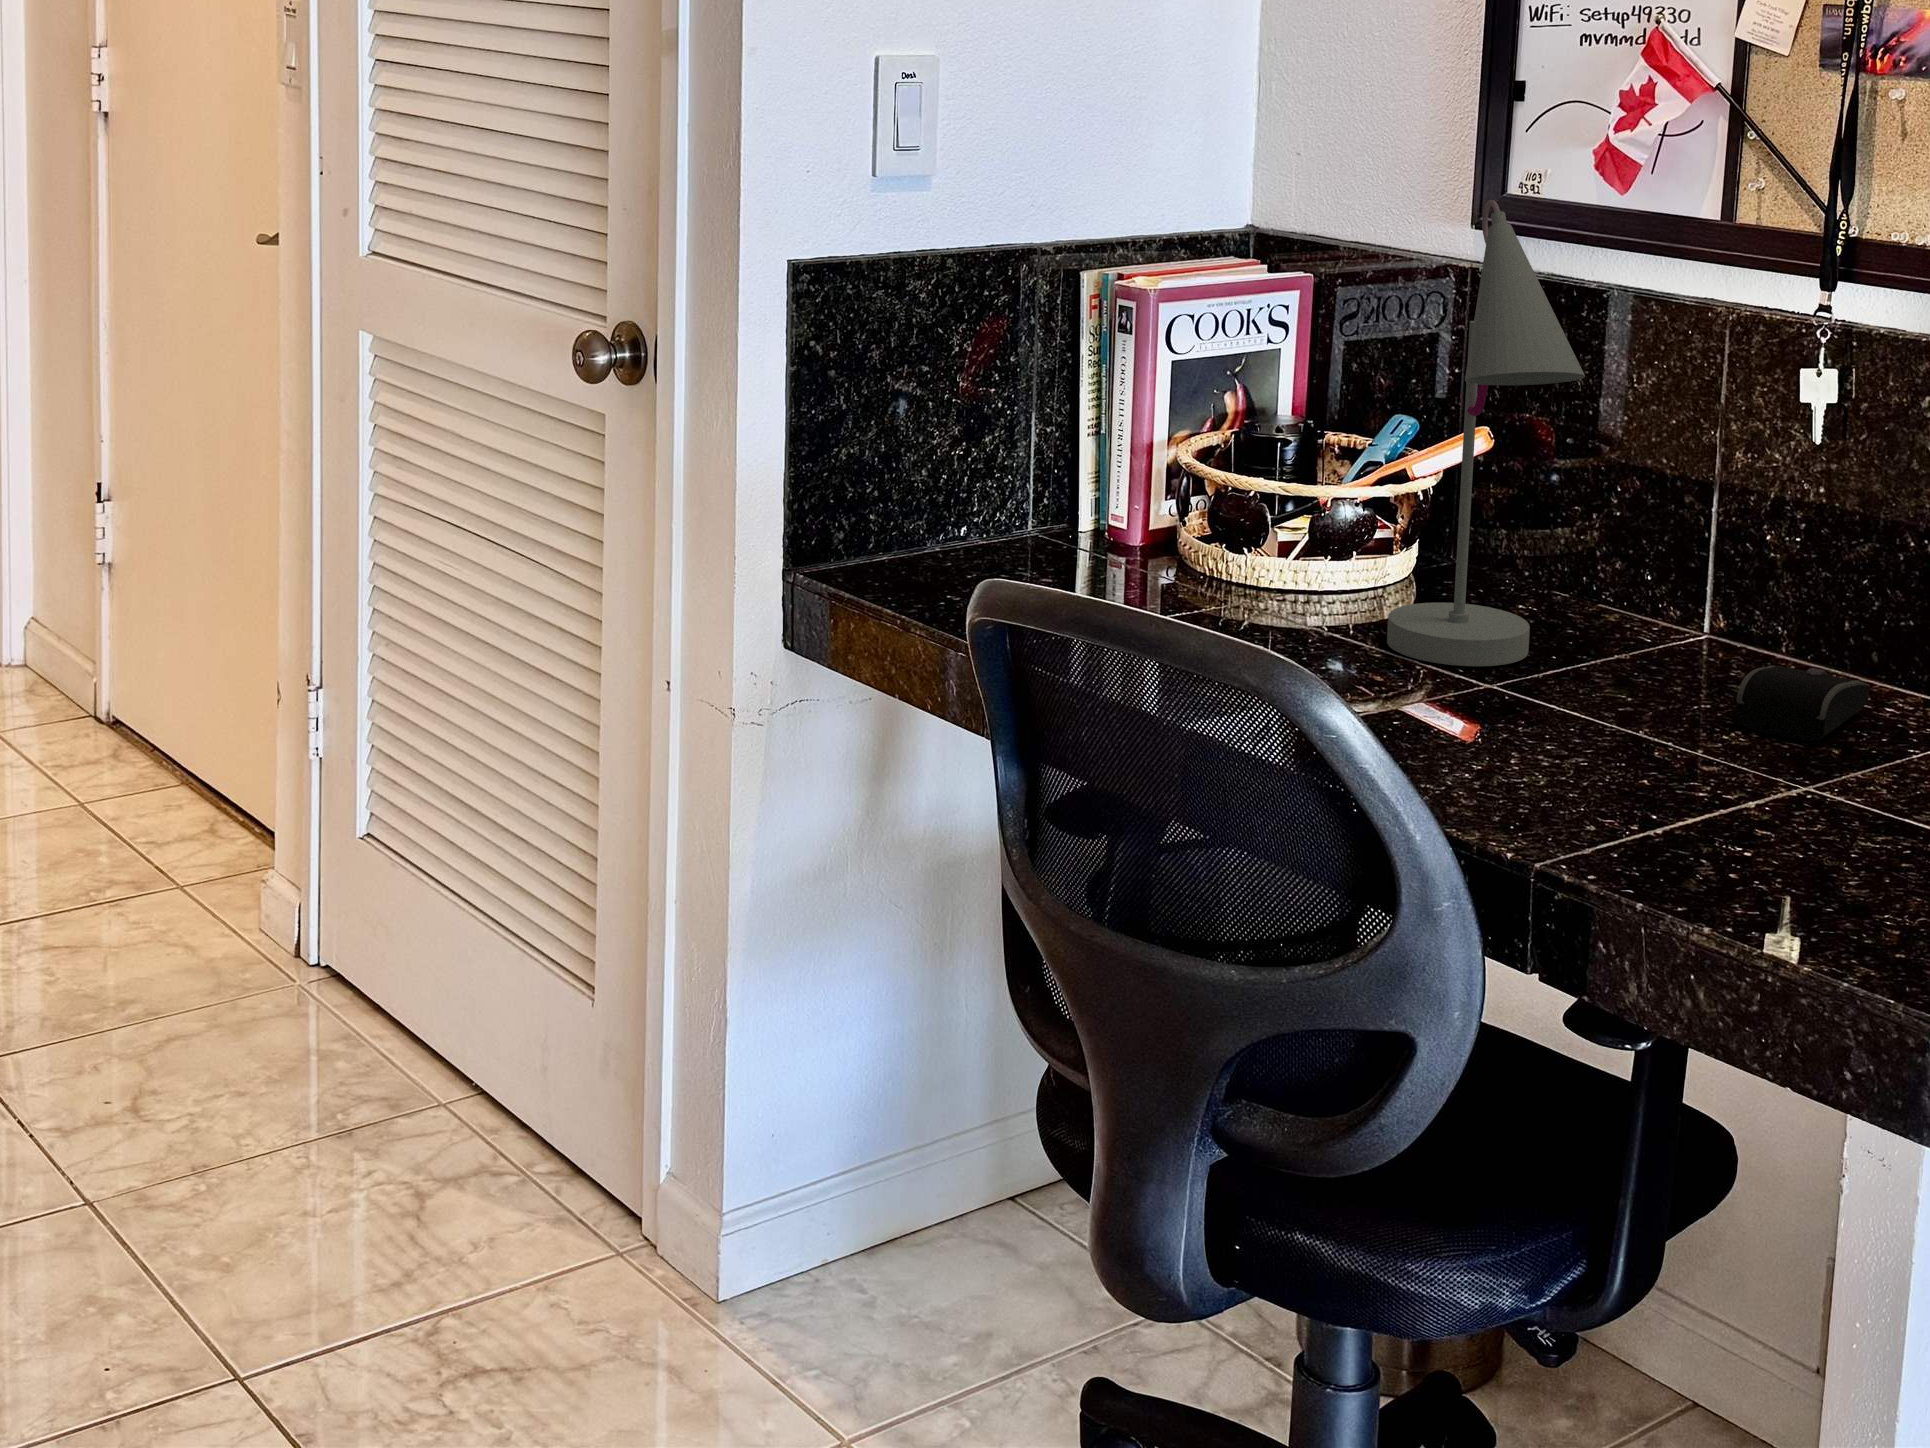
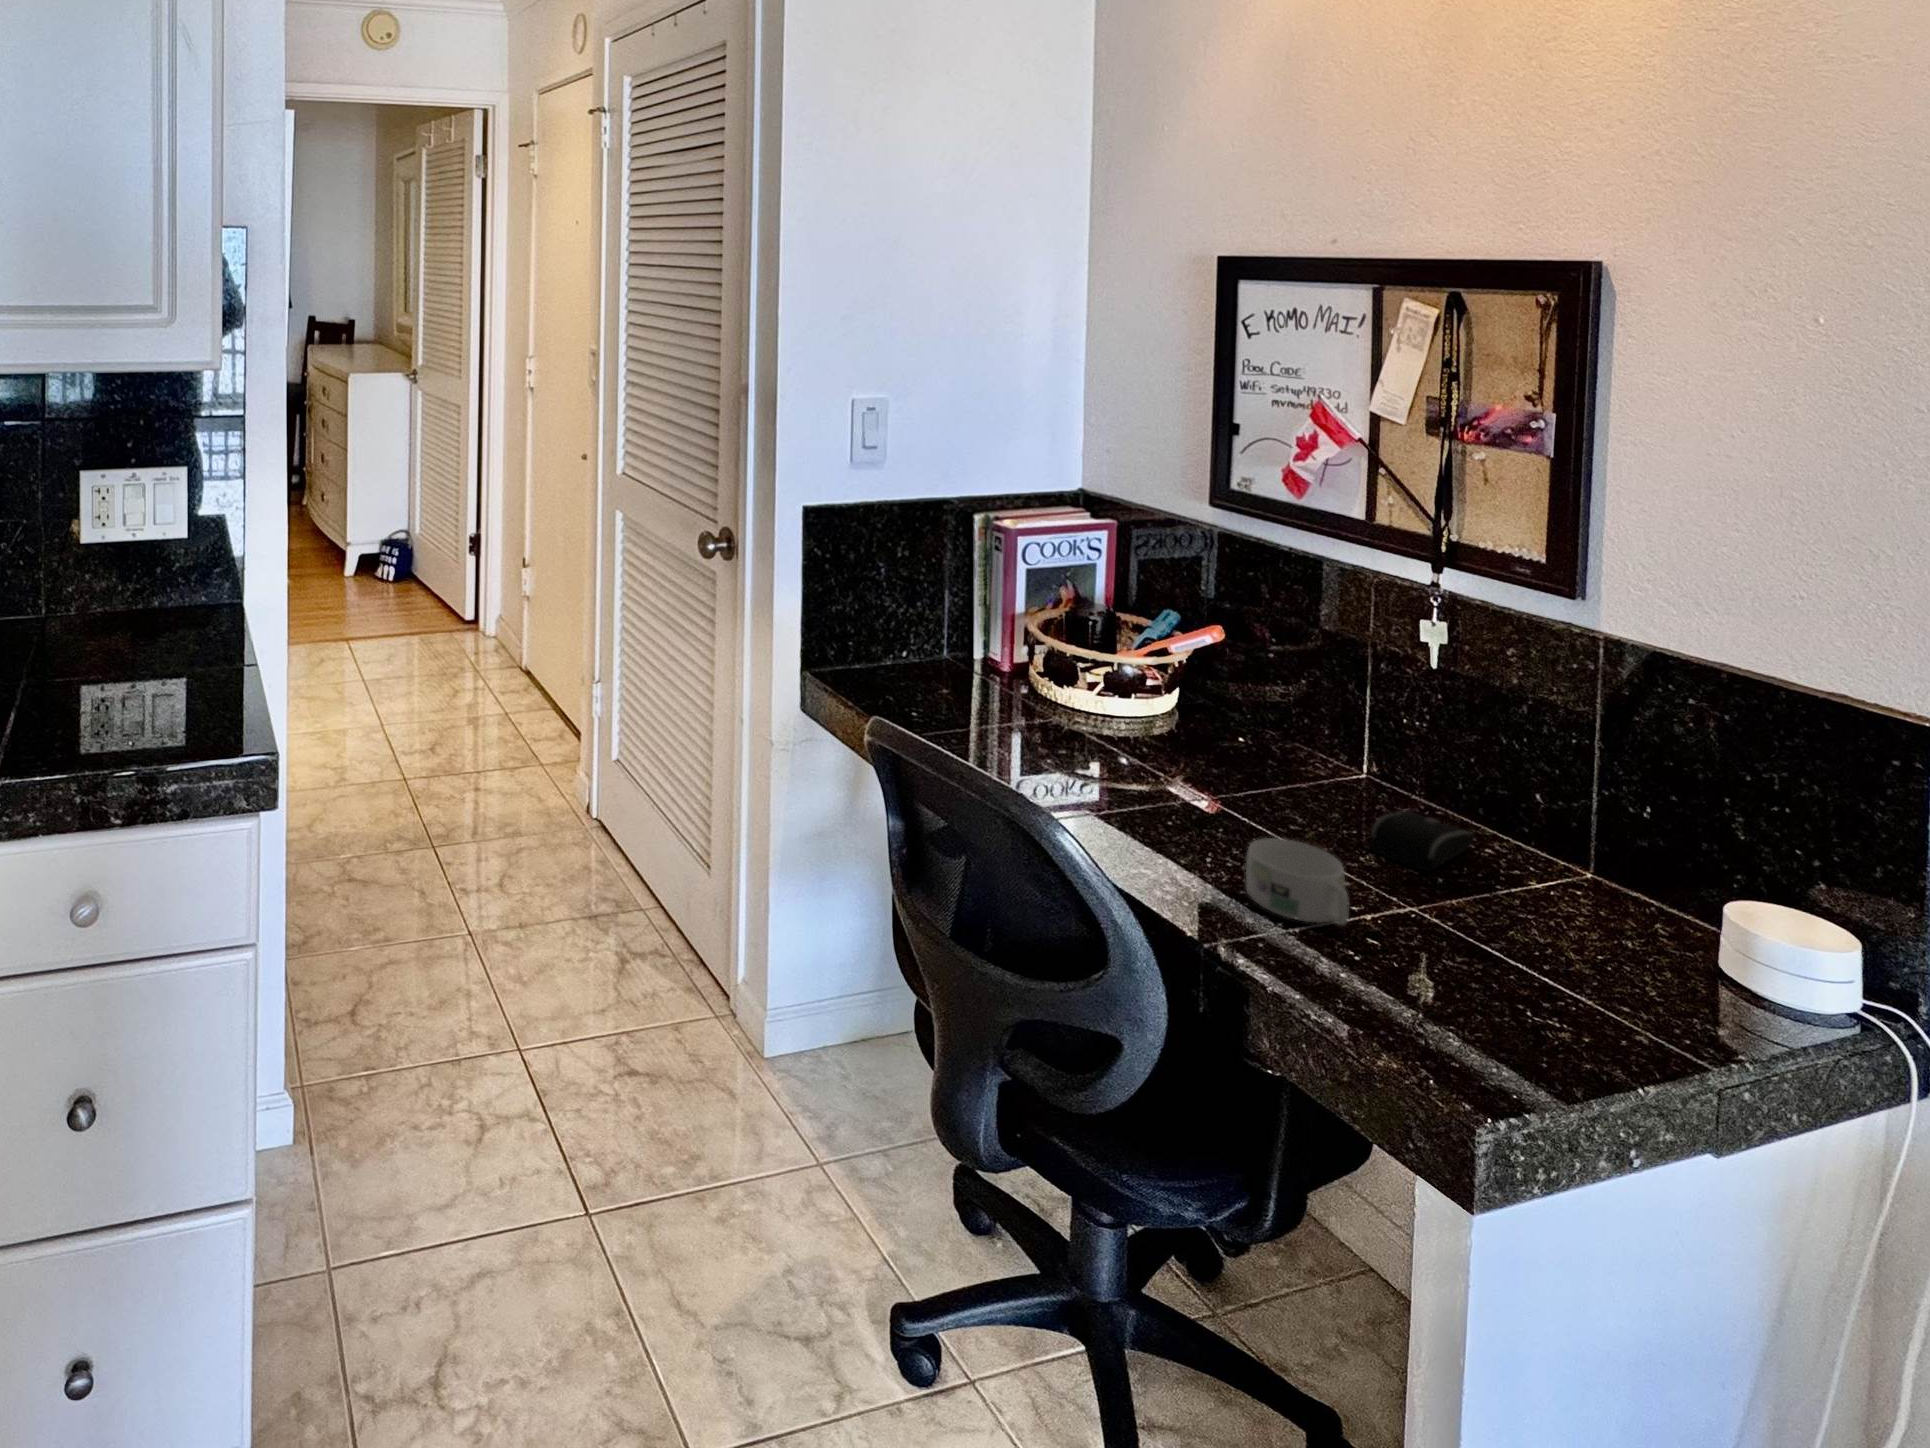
desk lamp: present [1387,200,1585,666] -> none [1146,506,1261,783]
mug: none [1581,703,1736,816] -> present [1246,838,1349,925]

